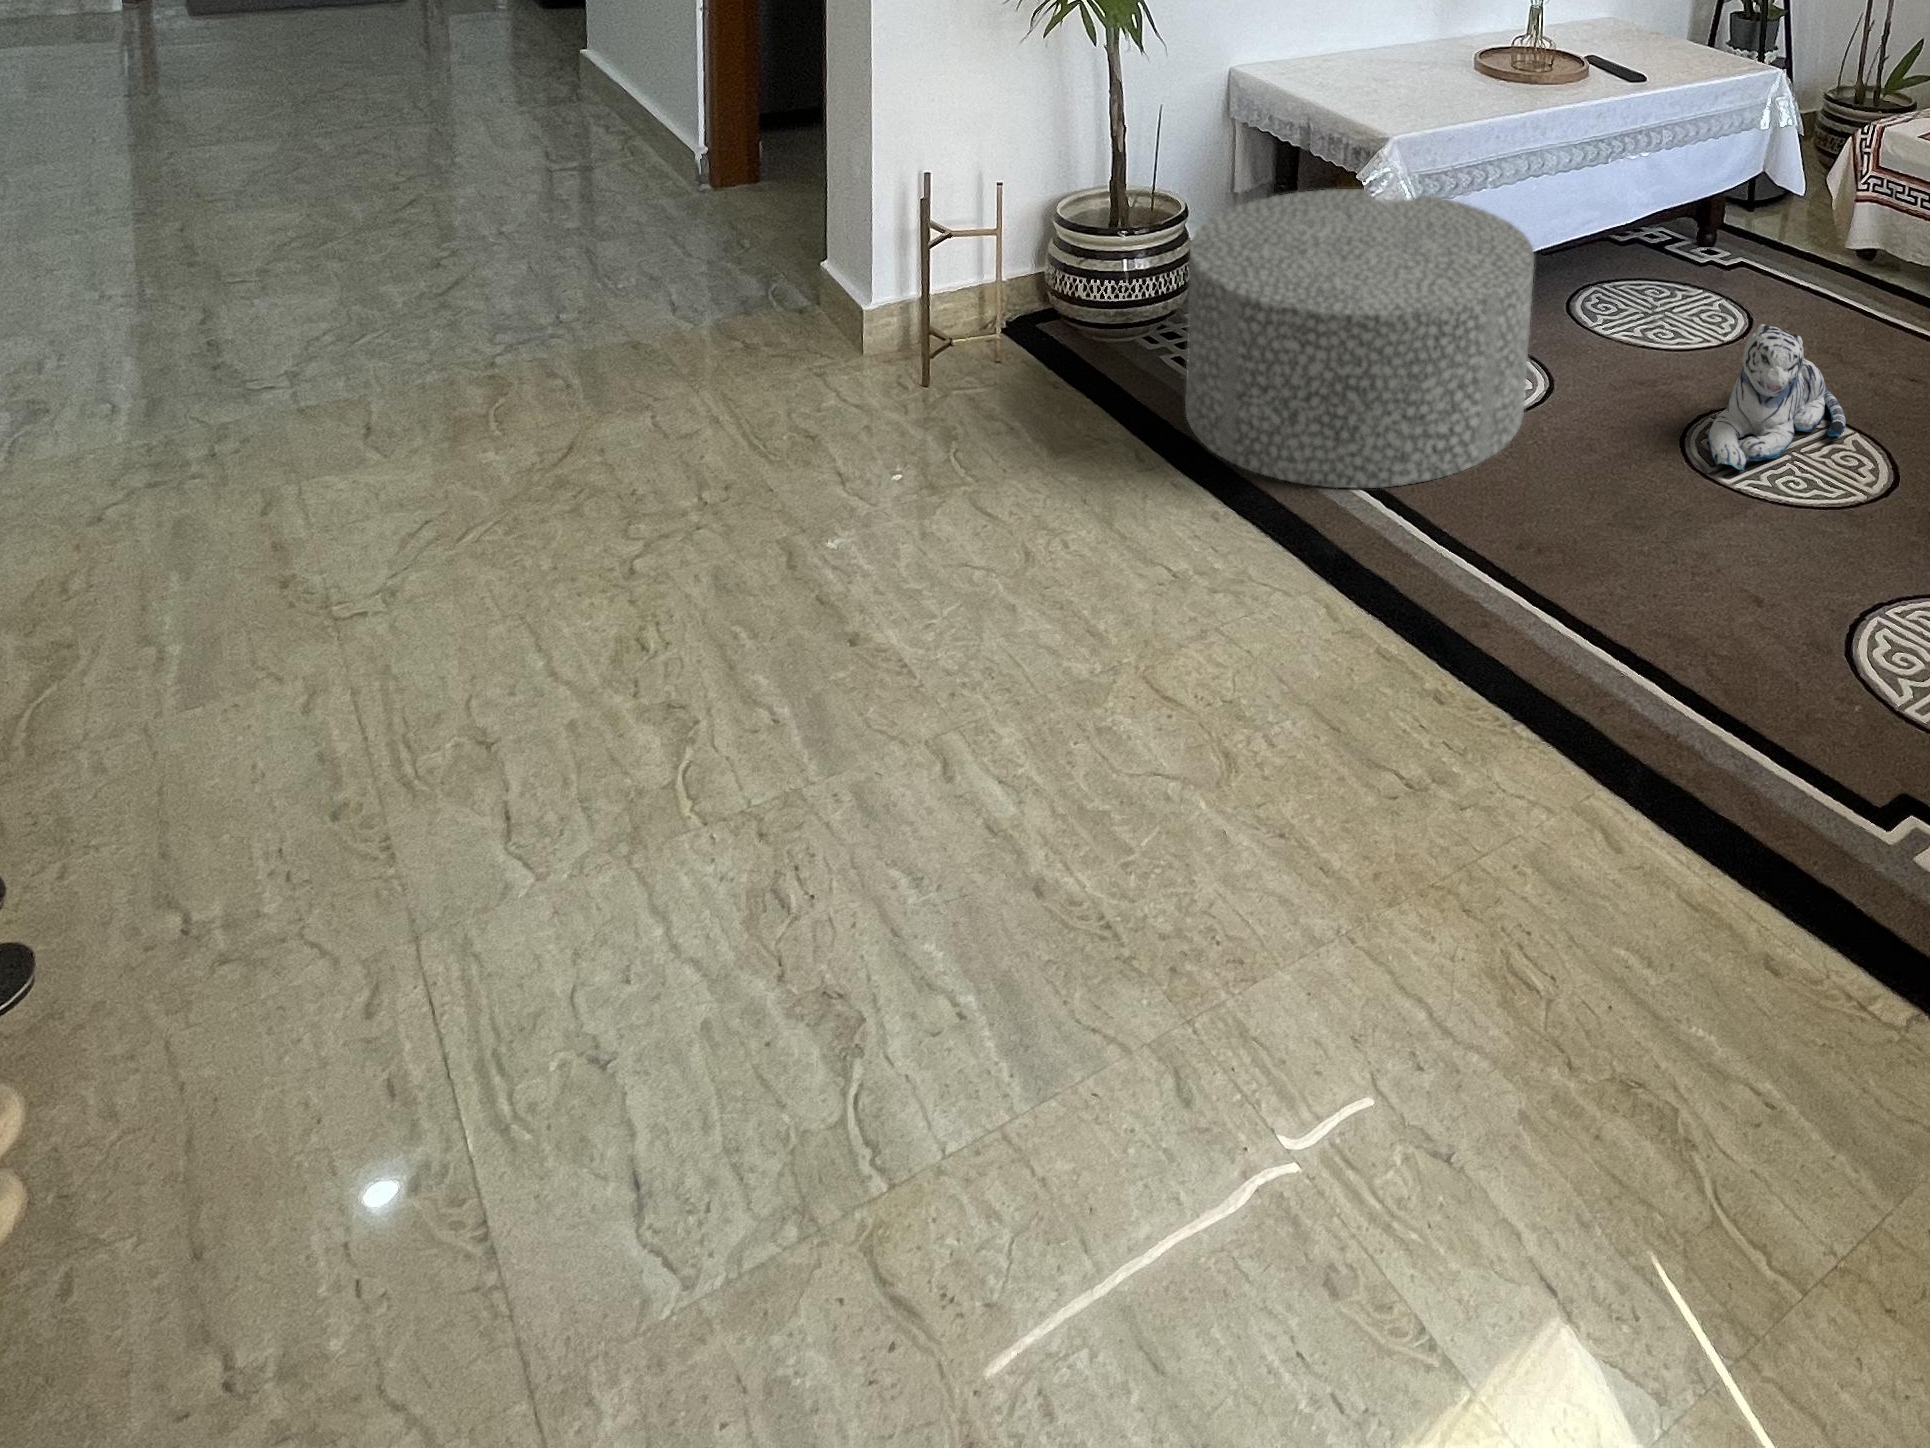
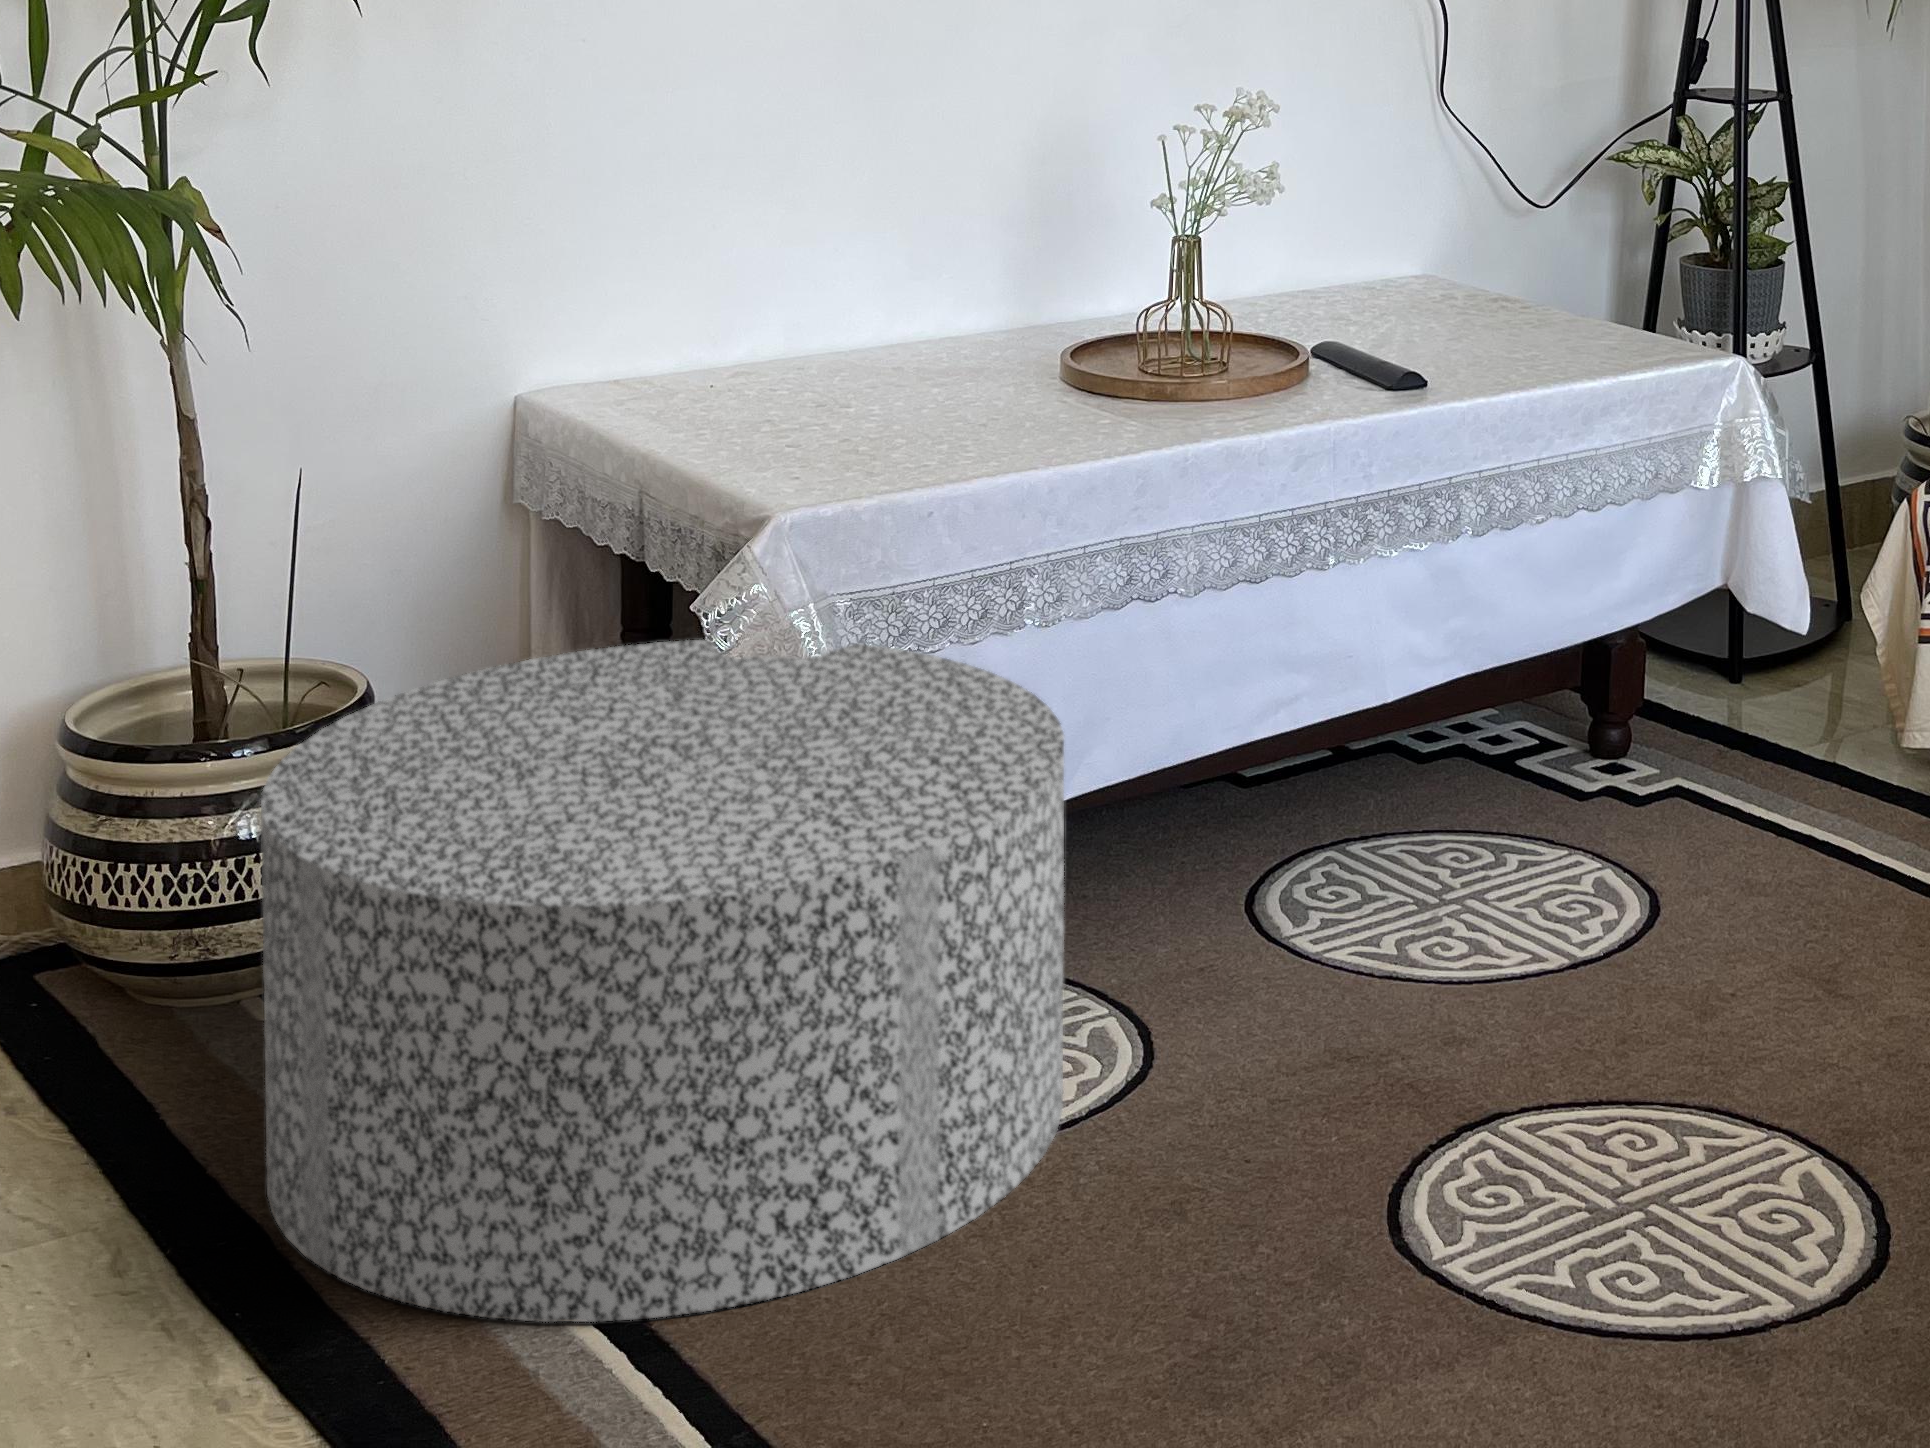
plush toy: present [1709,324,1846,470] -> none [1451,905,1800,1253]

